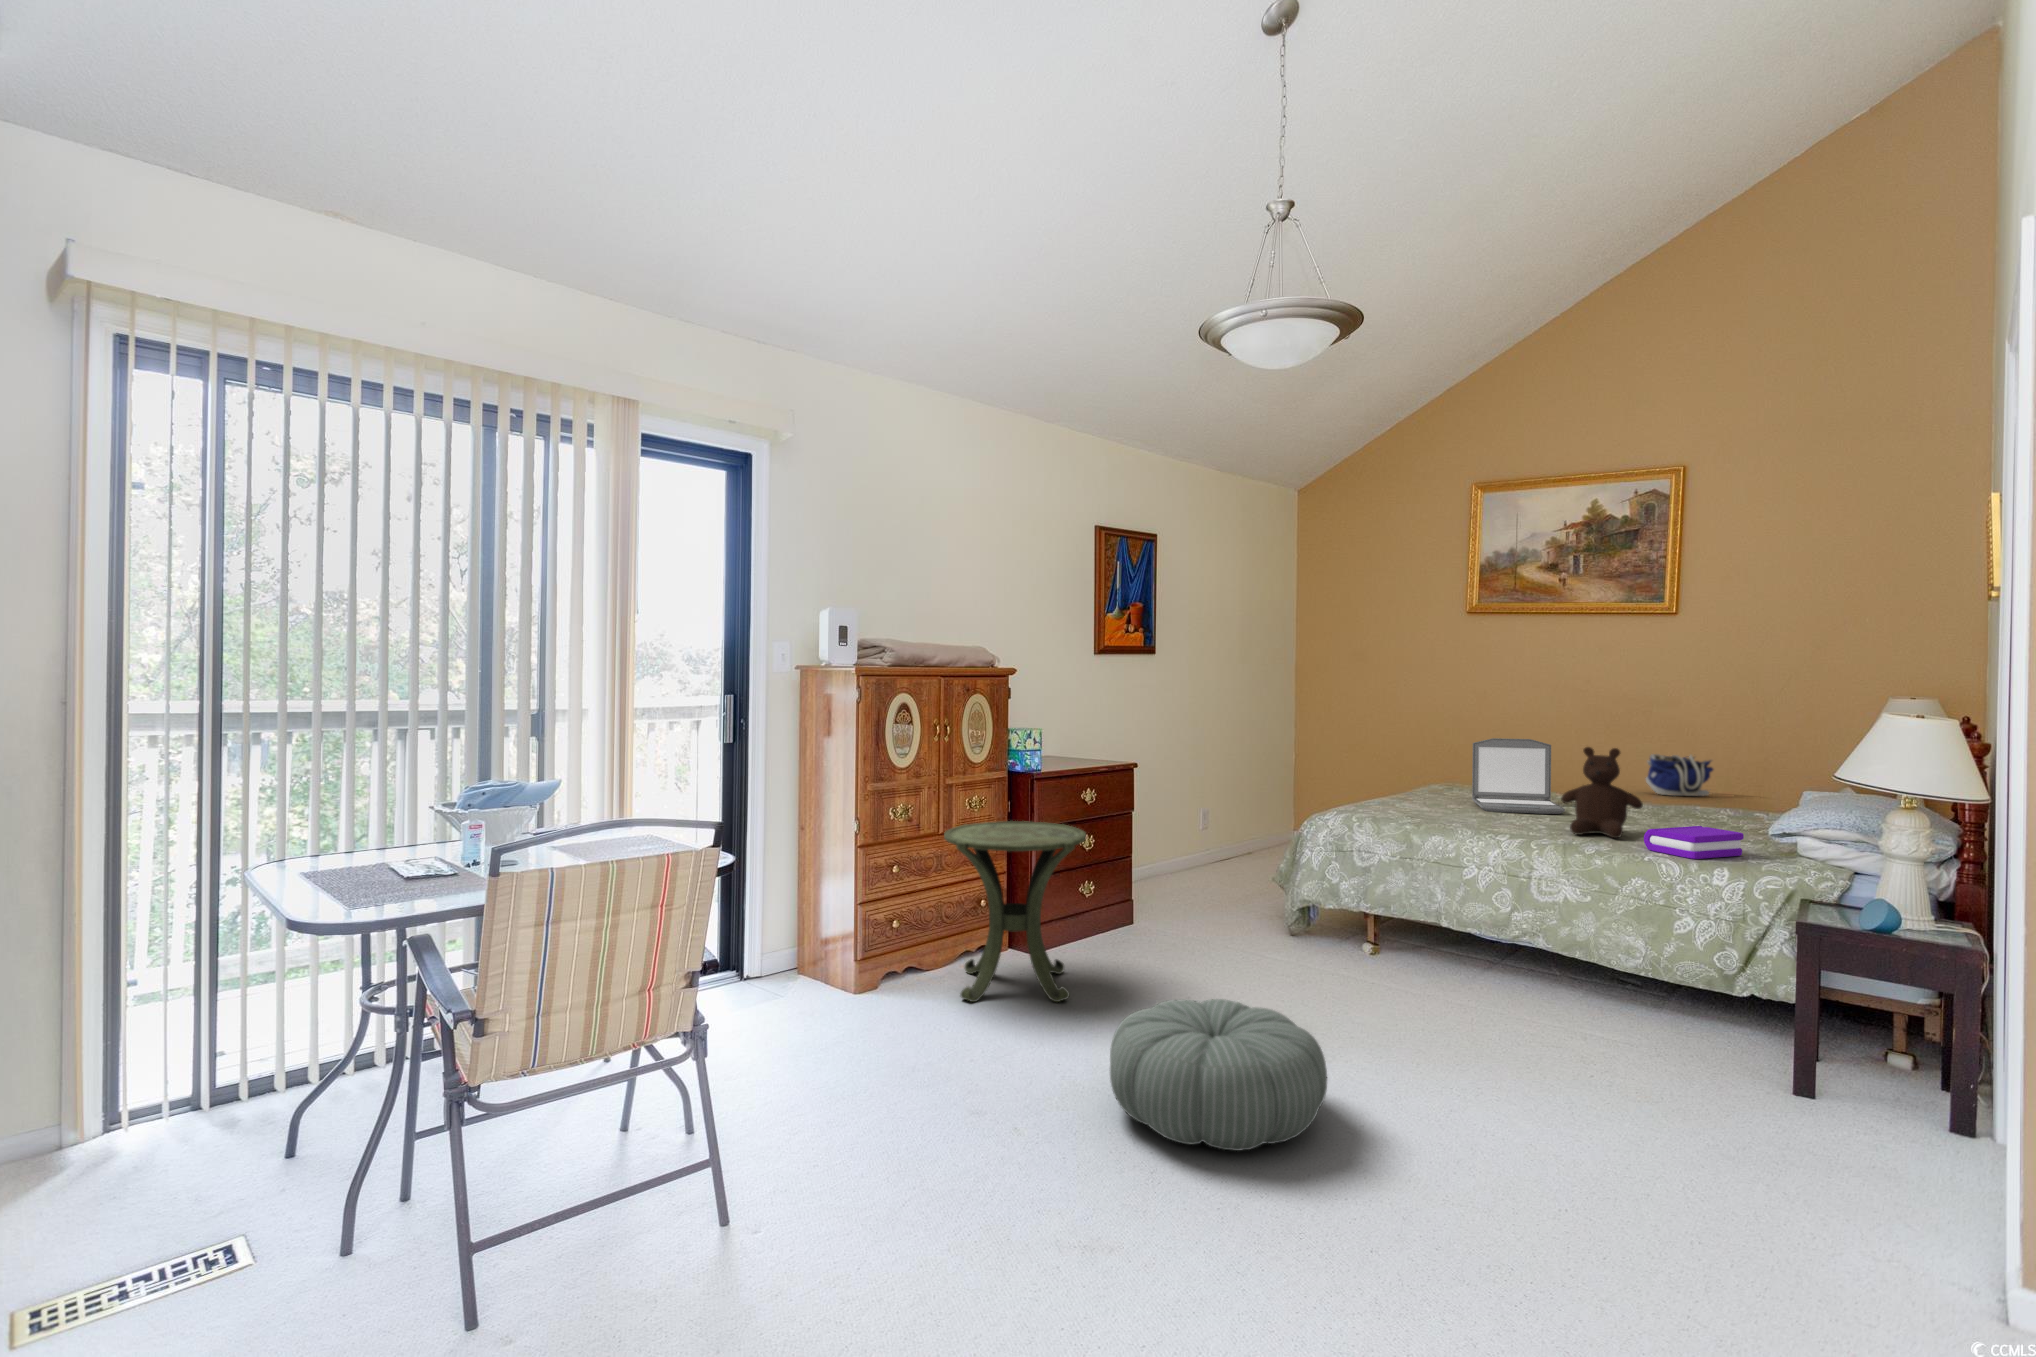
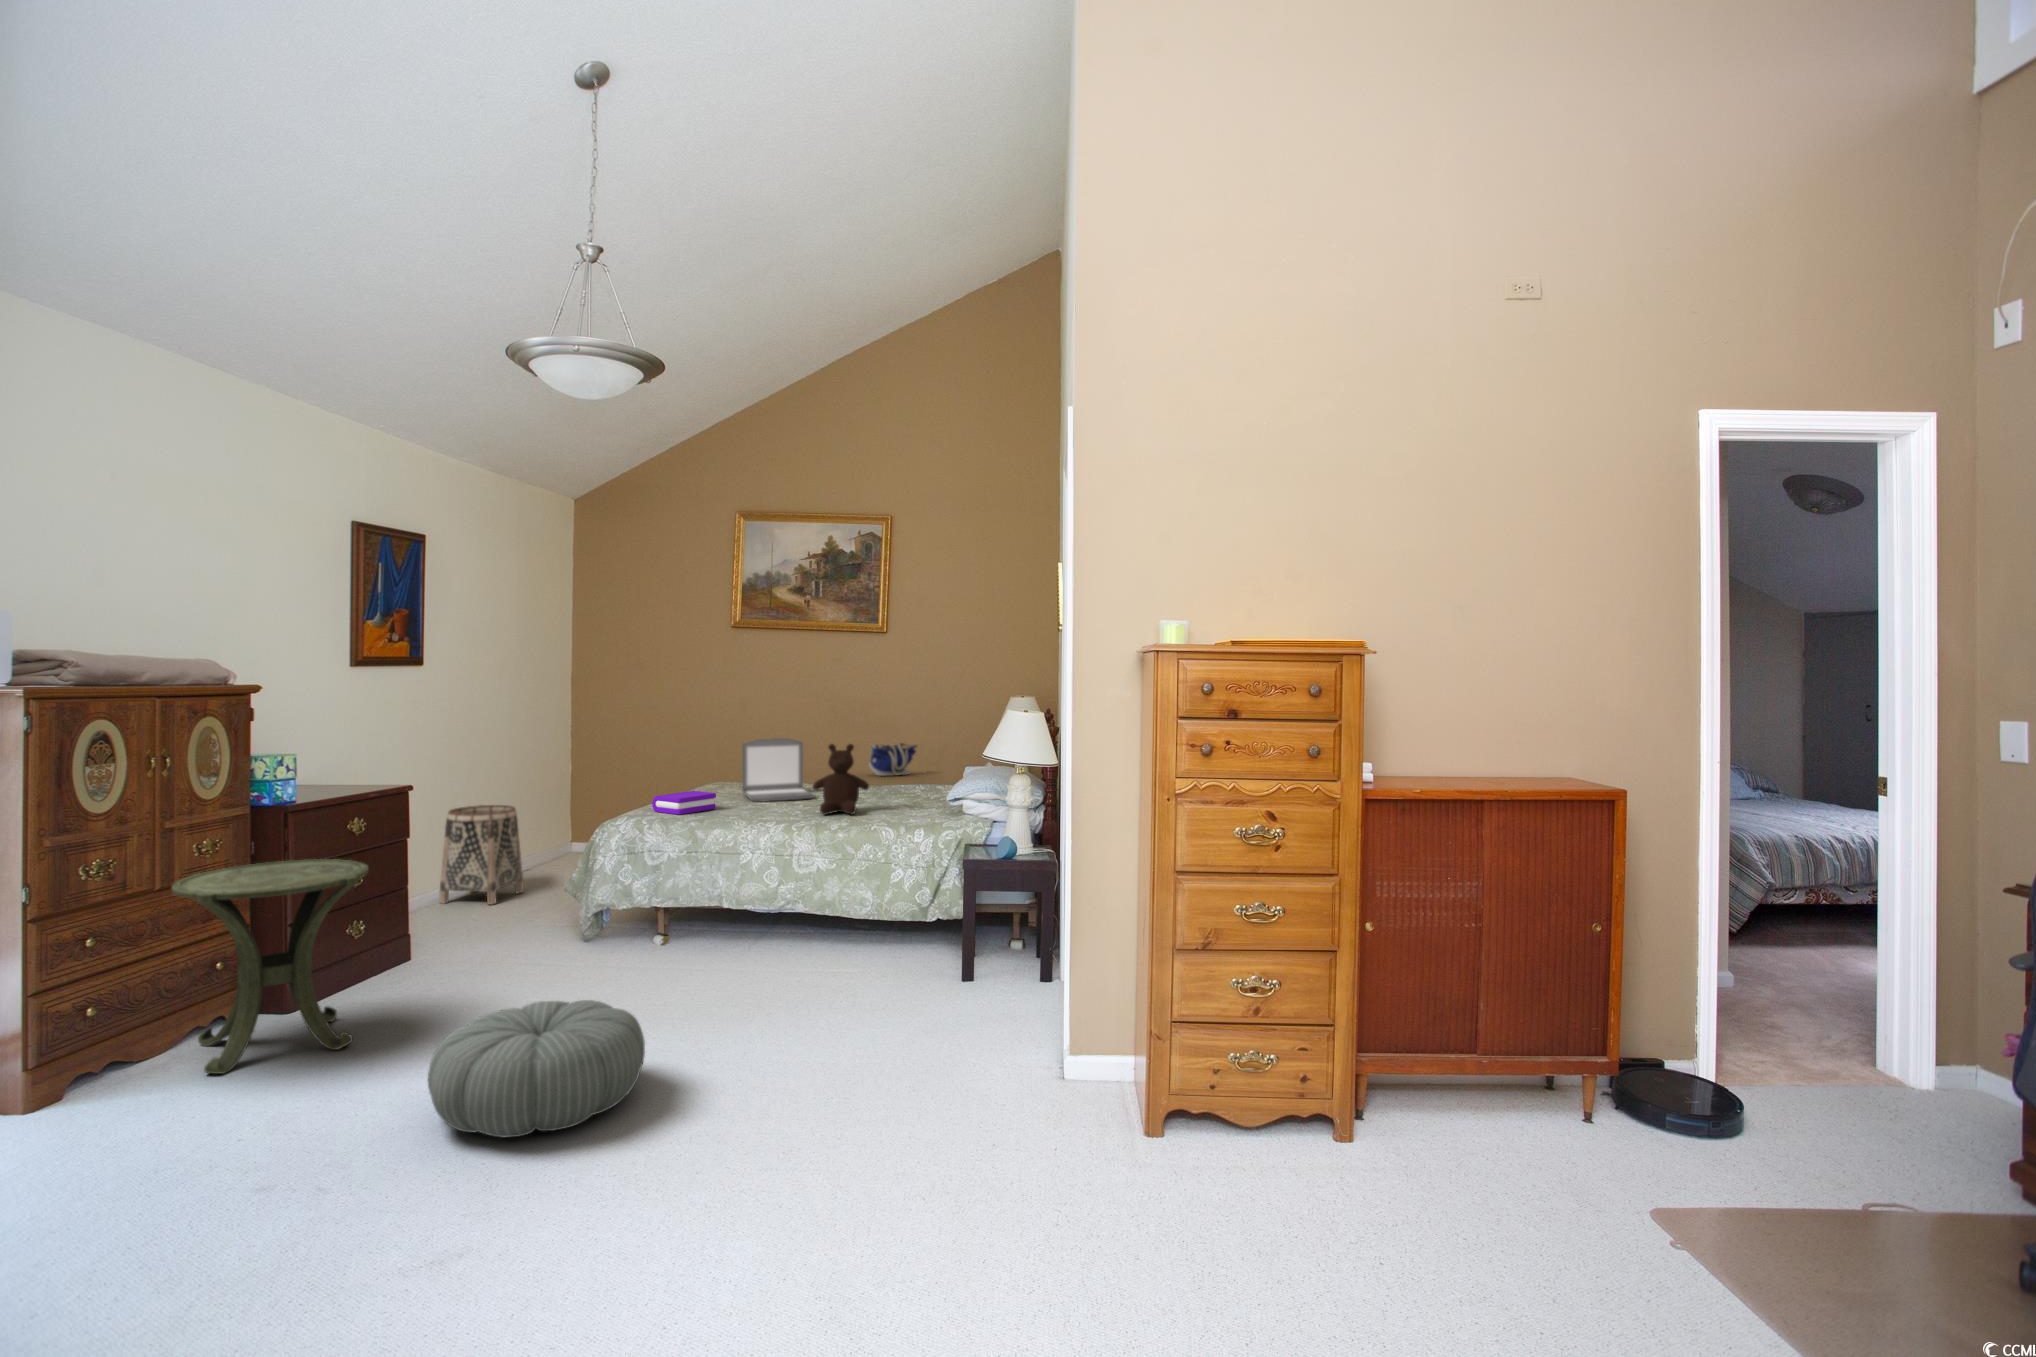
basket: none [1169,790,1243,887] -> present [439,805,524,904]
book: present [1644,826,1744,859] -> present [652,791,716,815]

